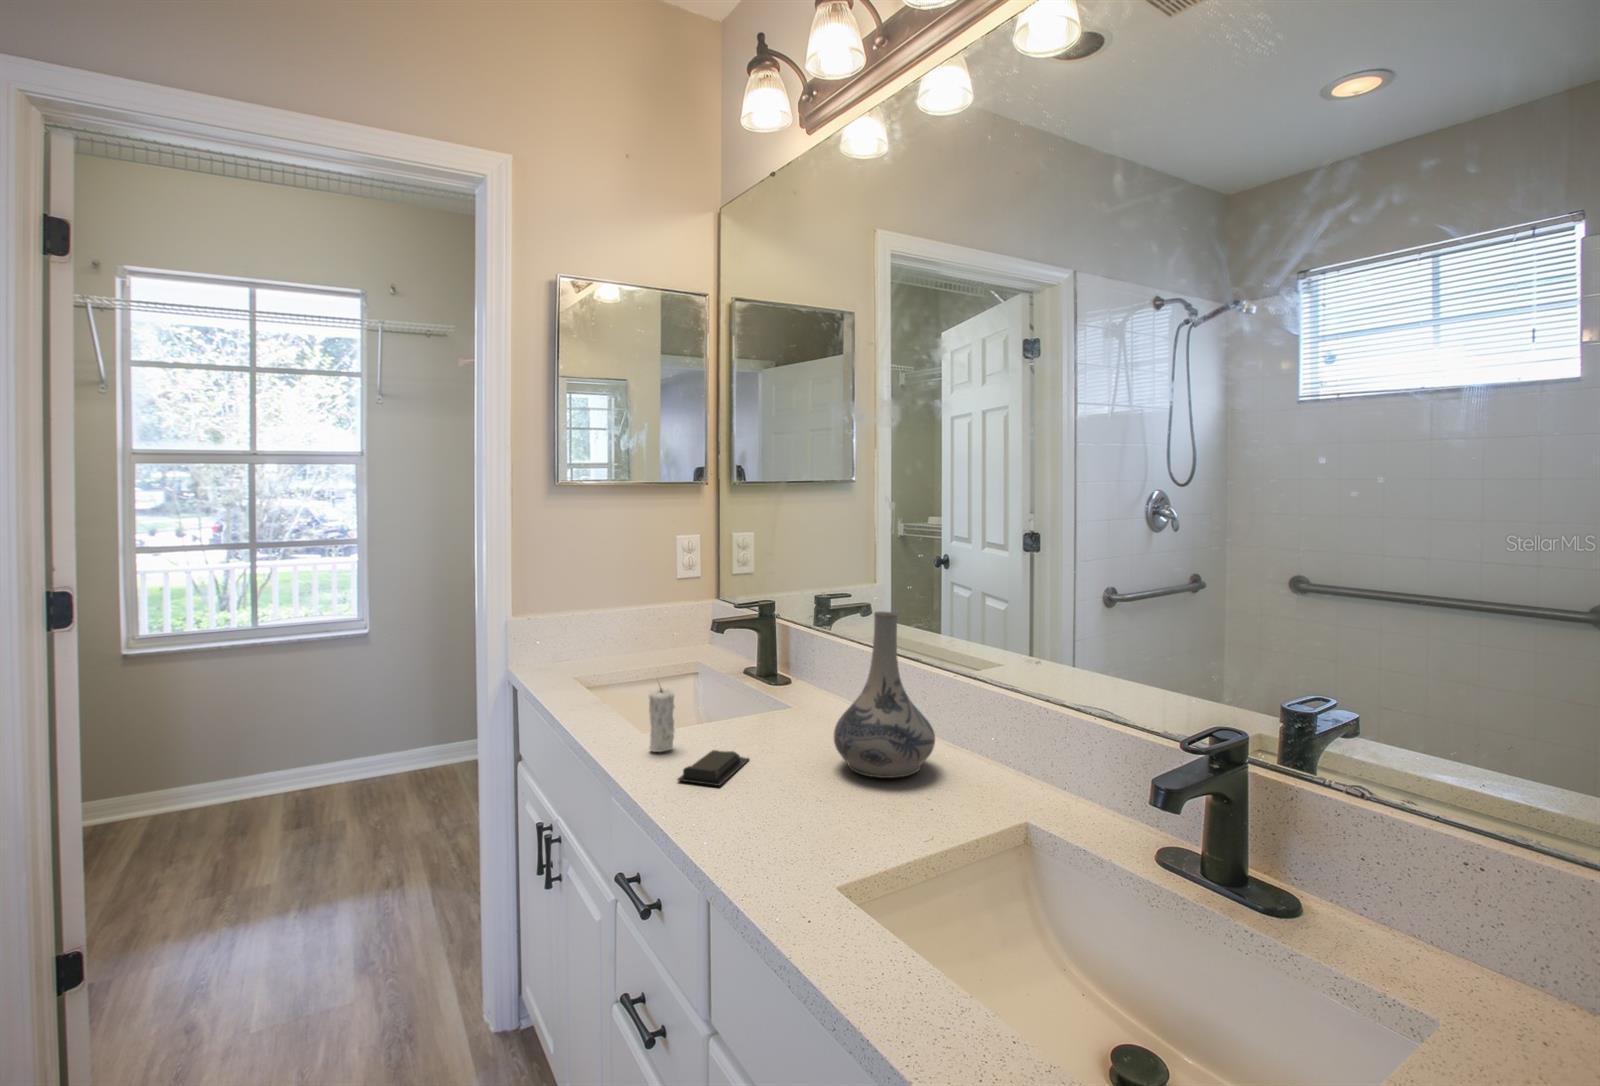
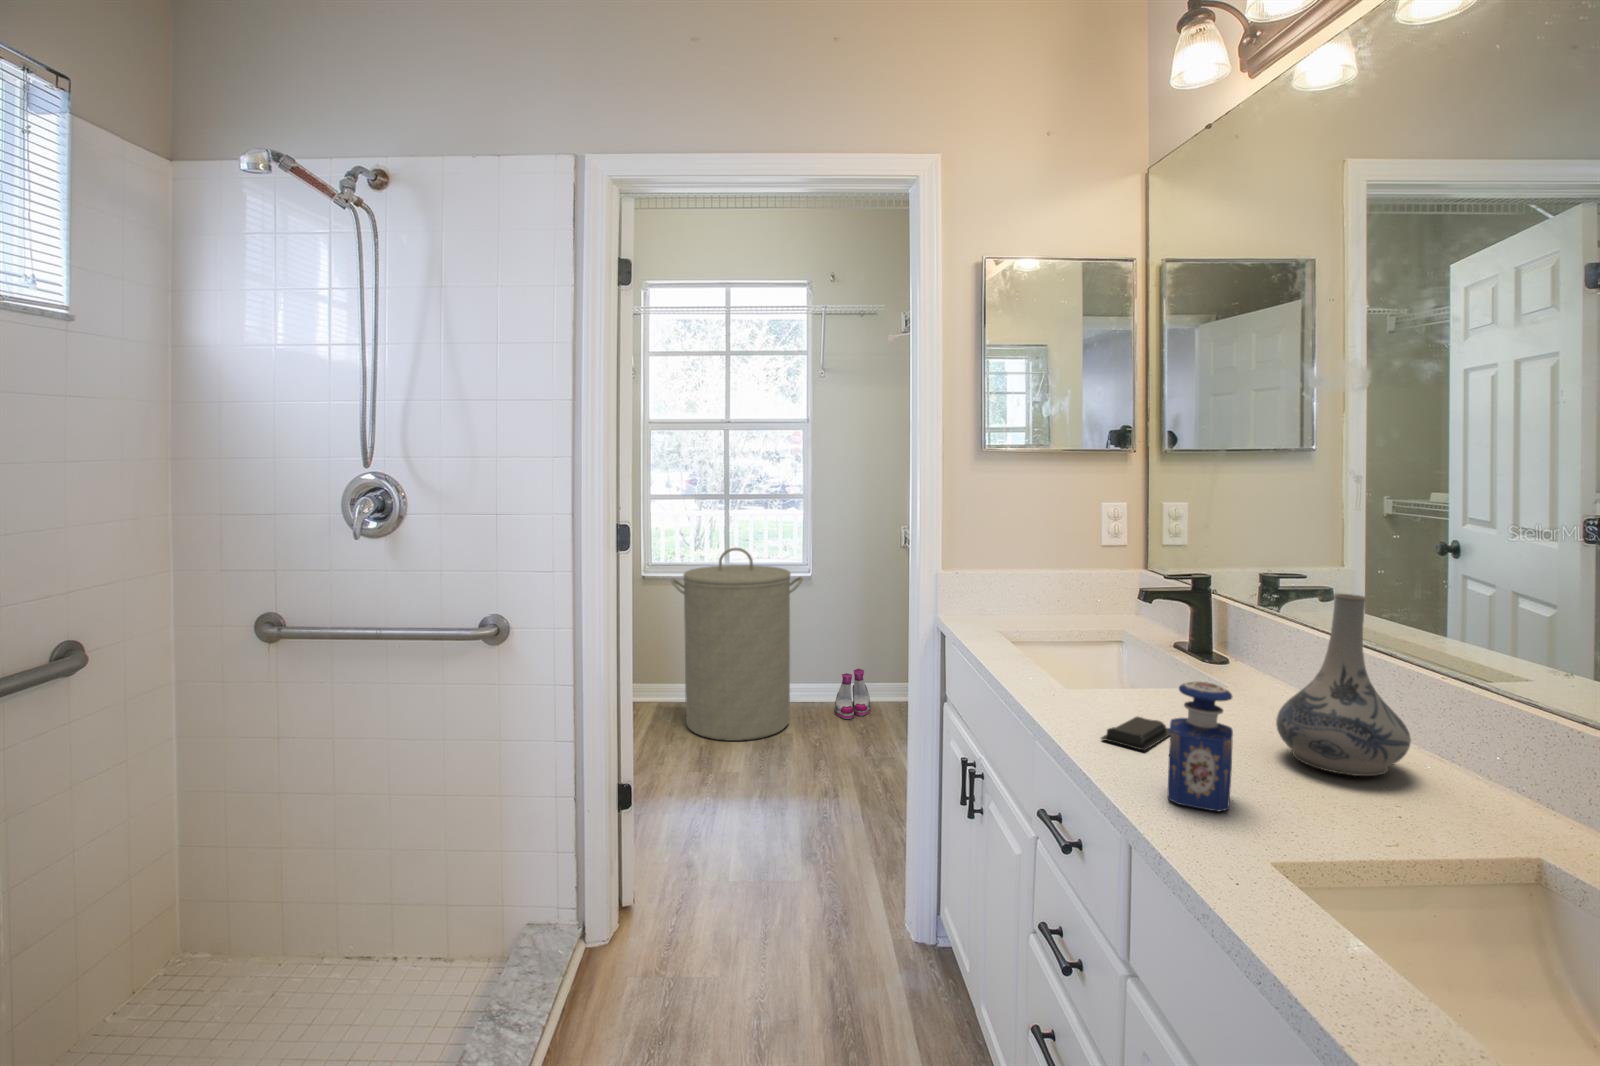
laundry hamper: none [159,603,358,848] -> present [671,548,803,741]
candle: present [649,688,675,752] -> none [1071,640,1099,711]
perfume bottle: none [740,709,797,839] -> present [1168,682,1233,812]
boots: none [404,732,450,792] -> present [835,669,871,719]

